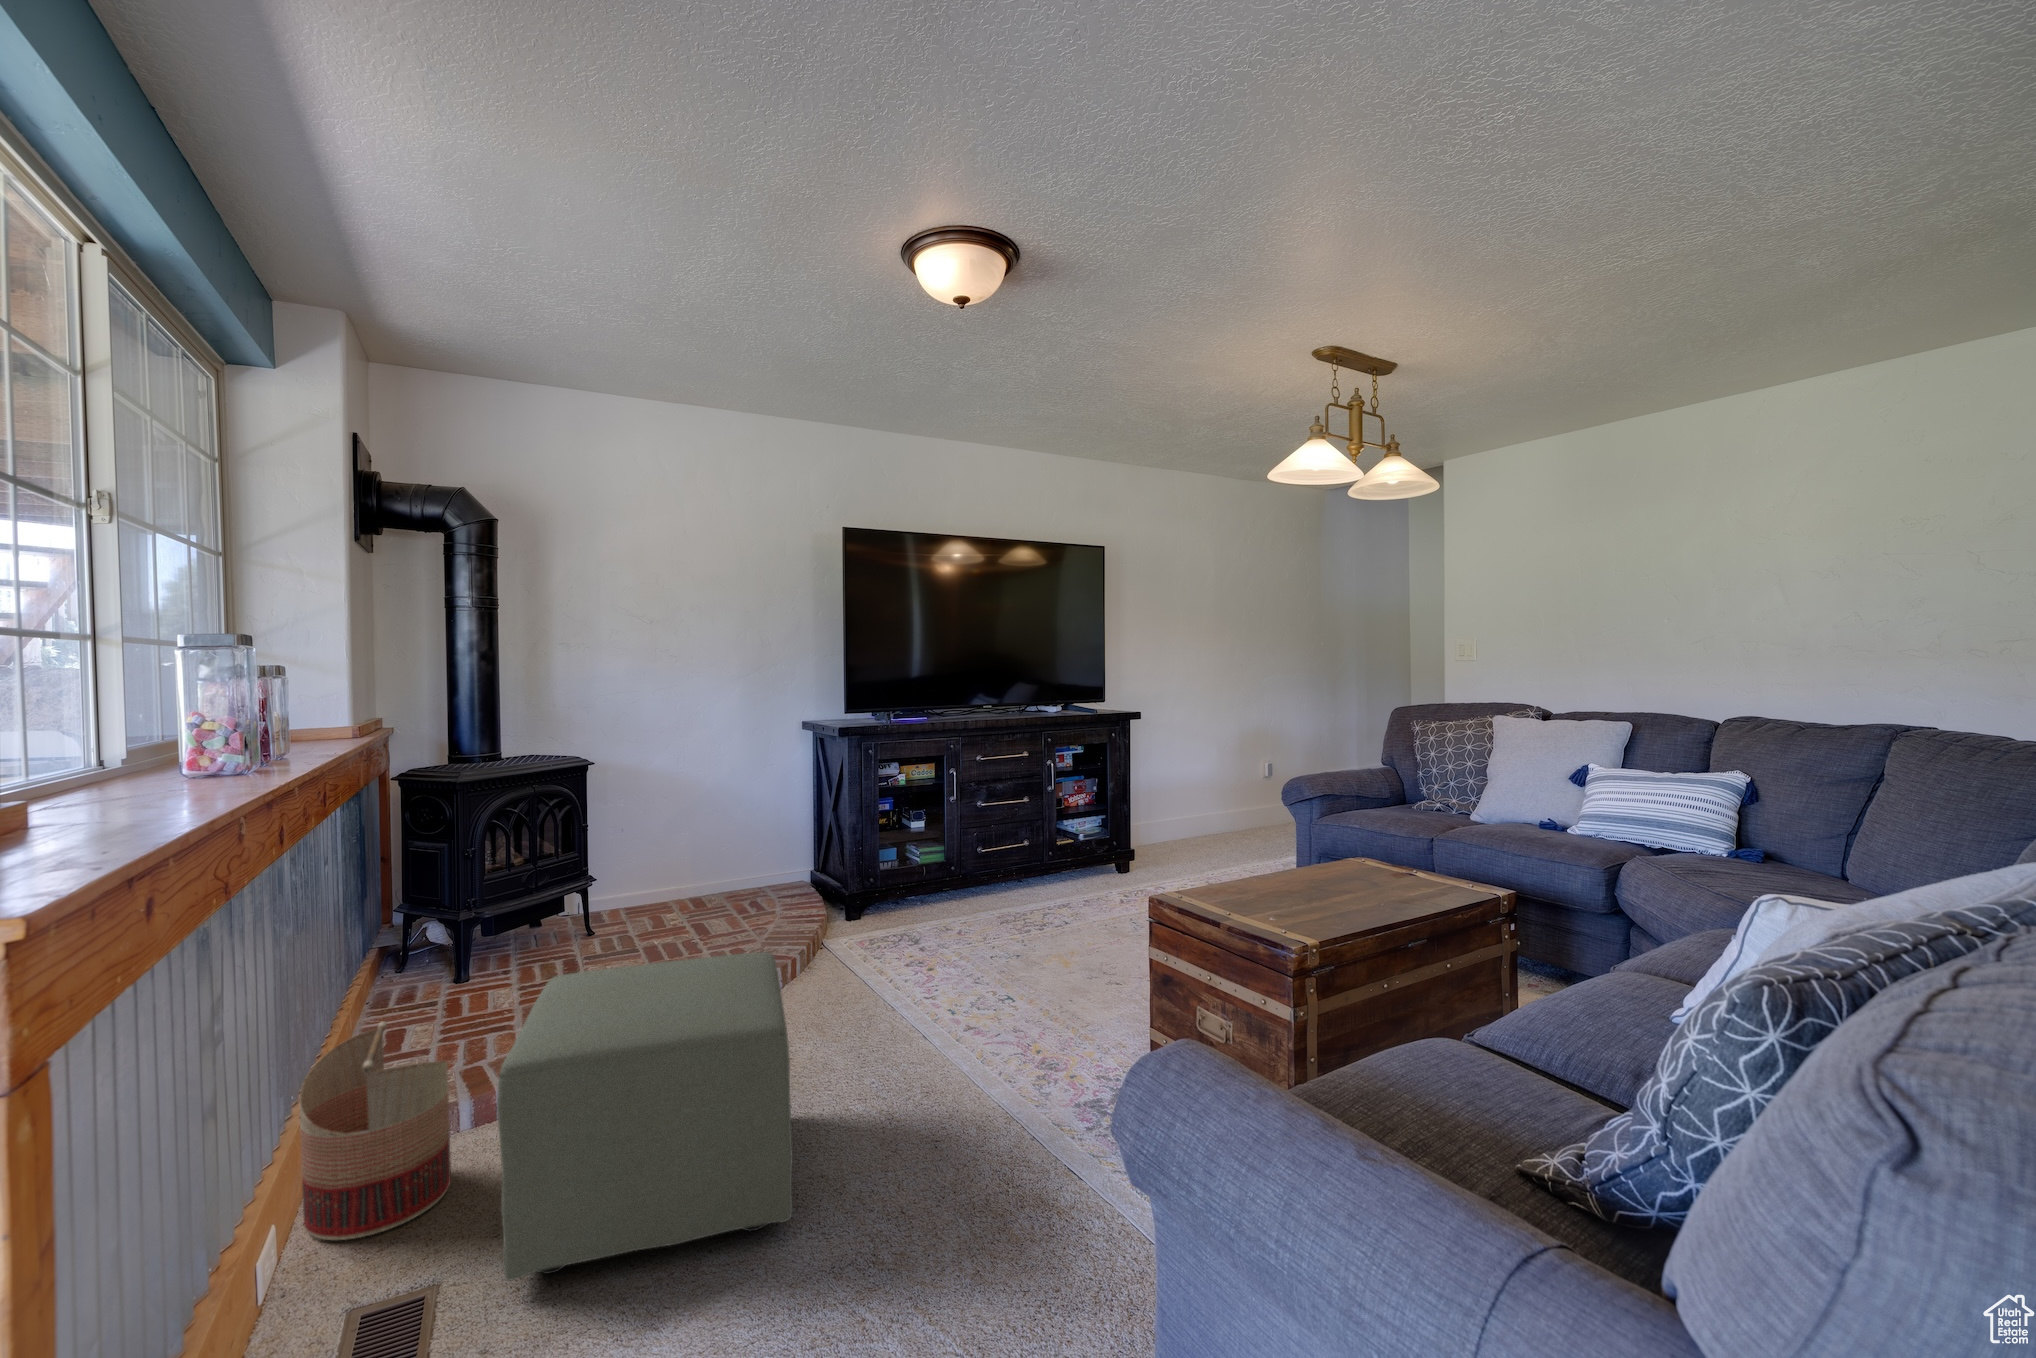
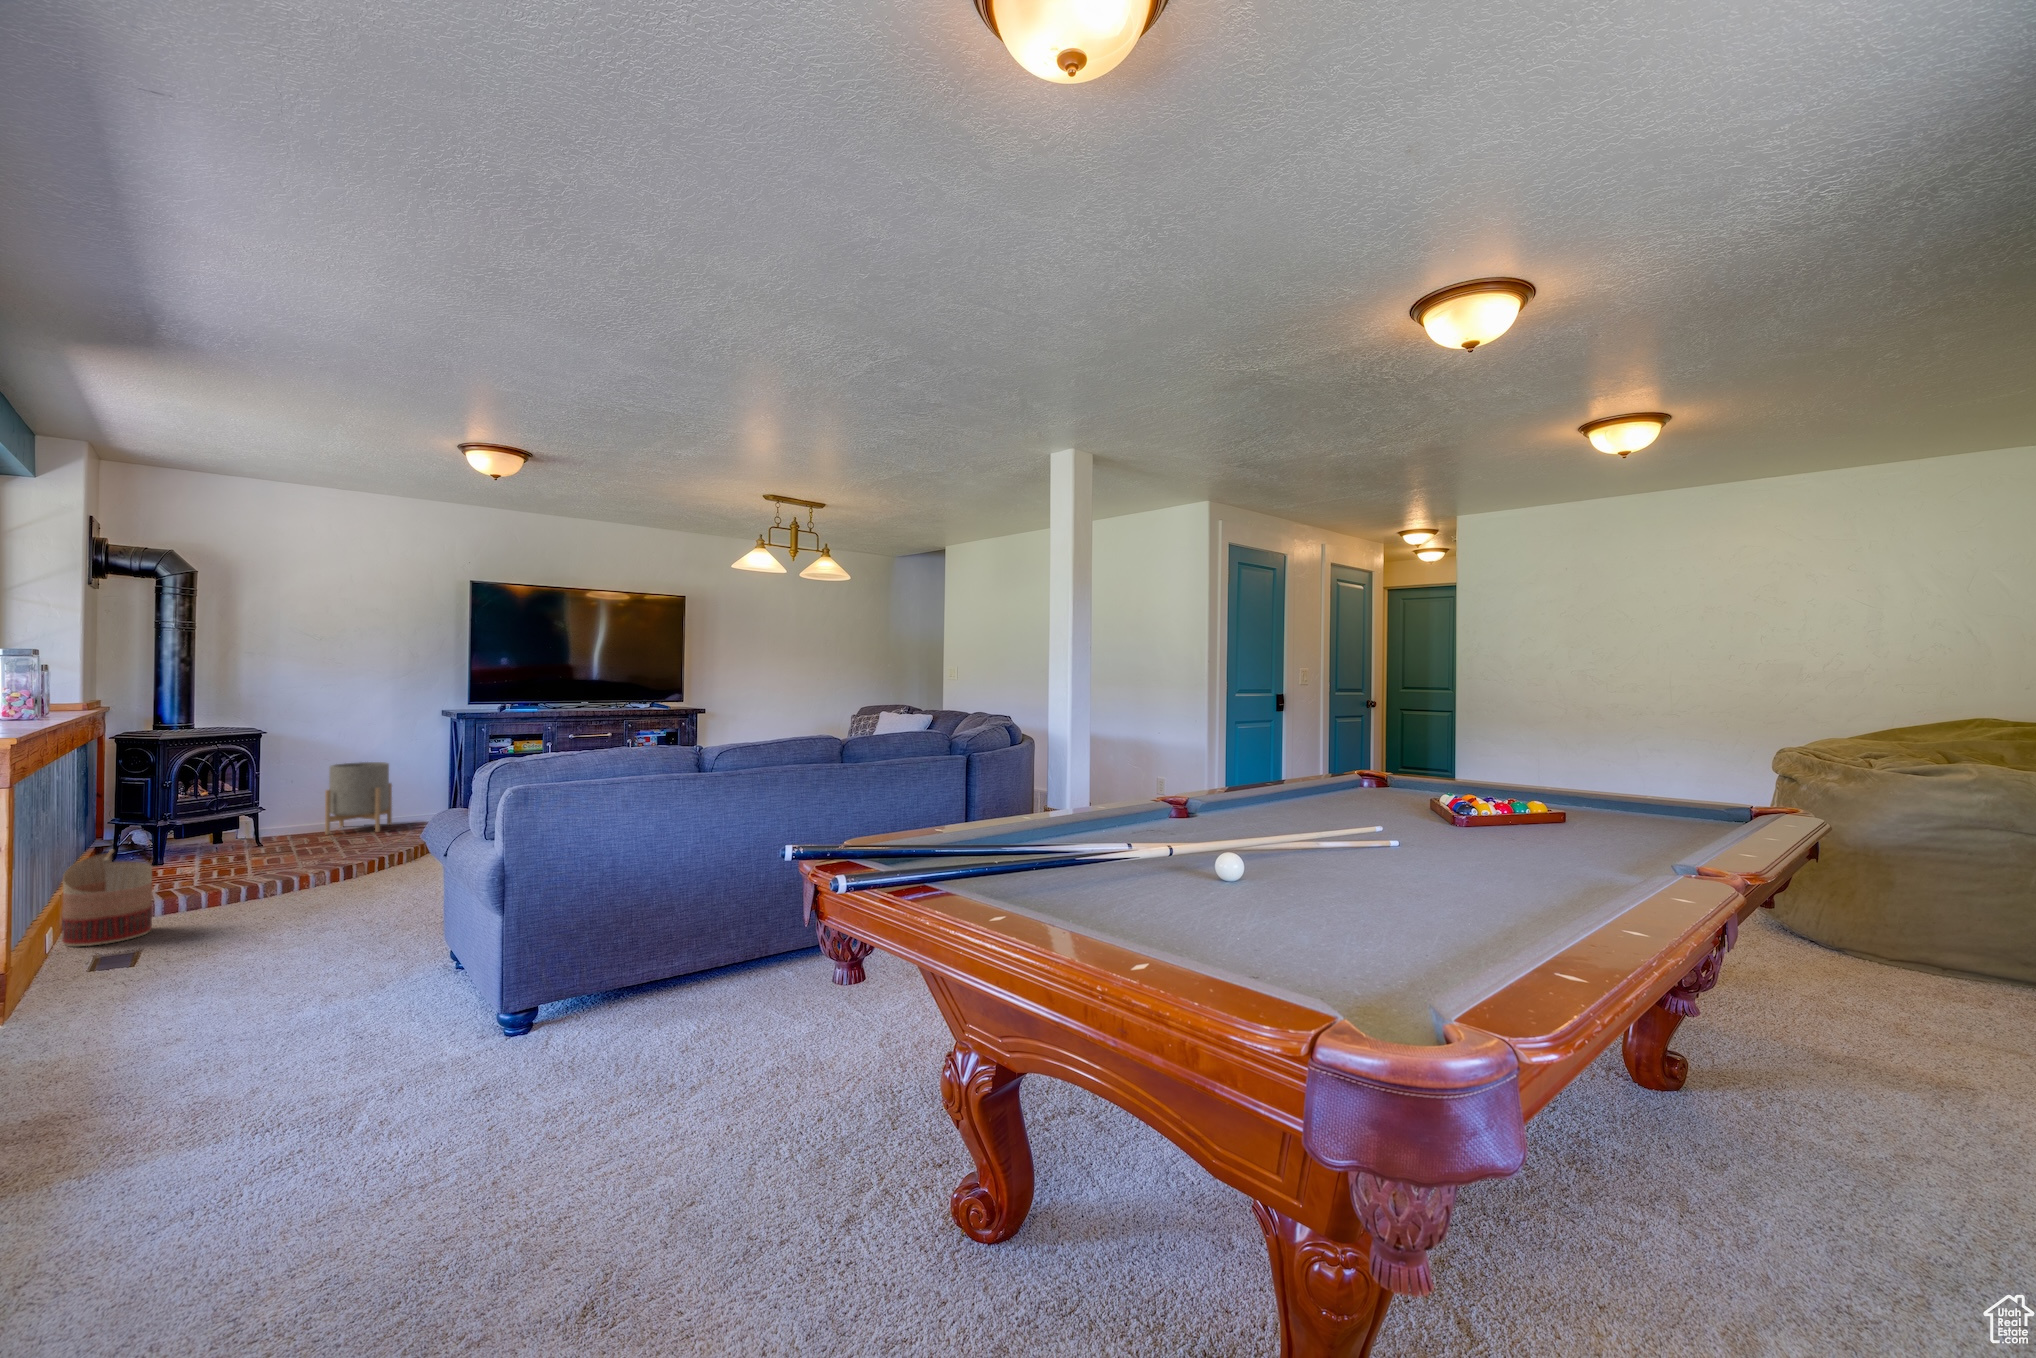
planter: none [669,801,749,915] -> present [325,762,392,835]
ottoman: present [497,952,793,1281] -> none [182,818,360,946]

